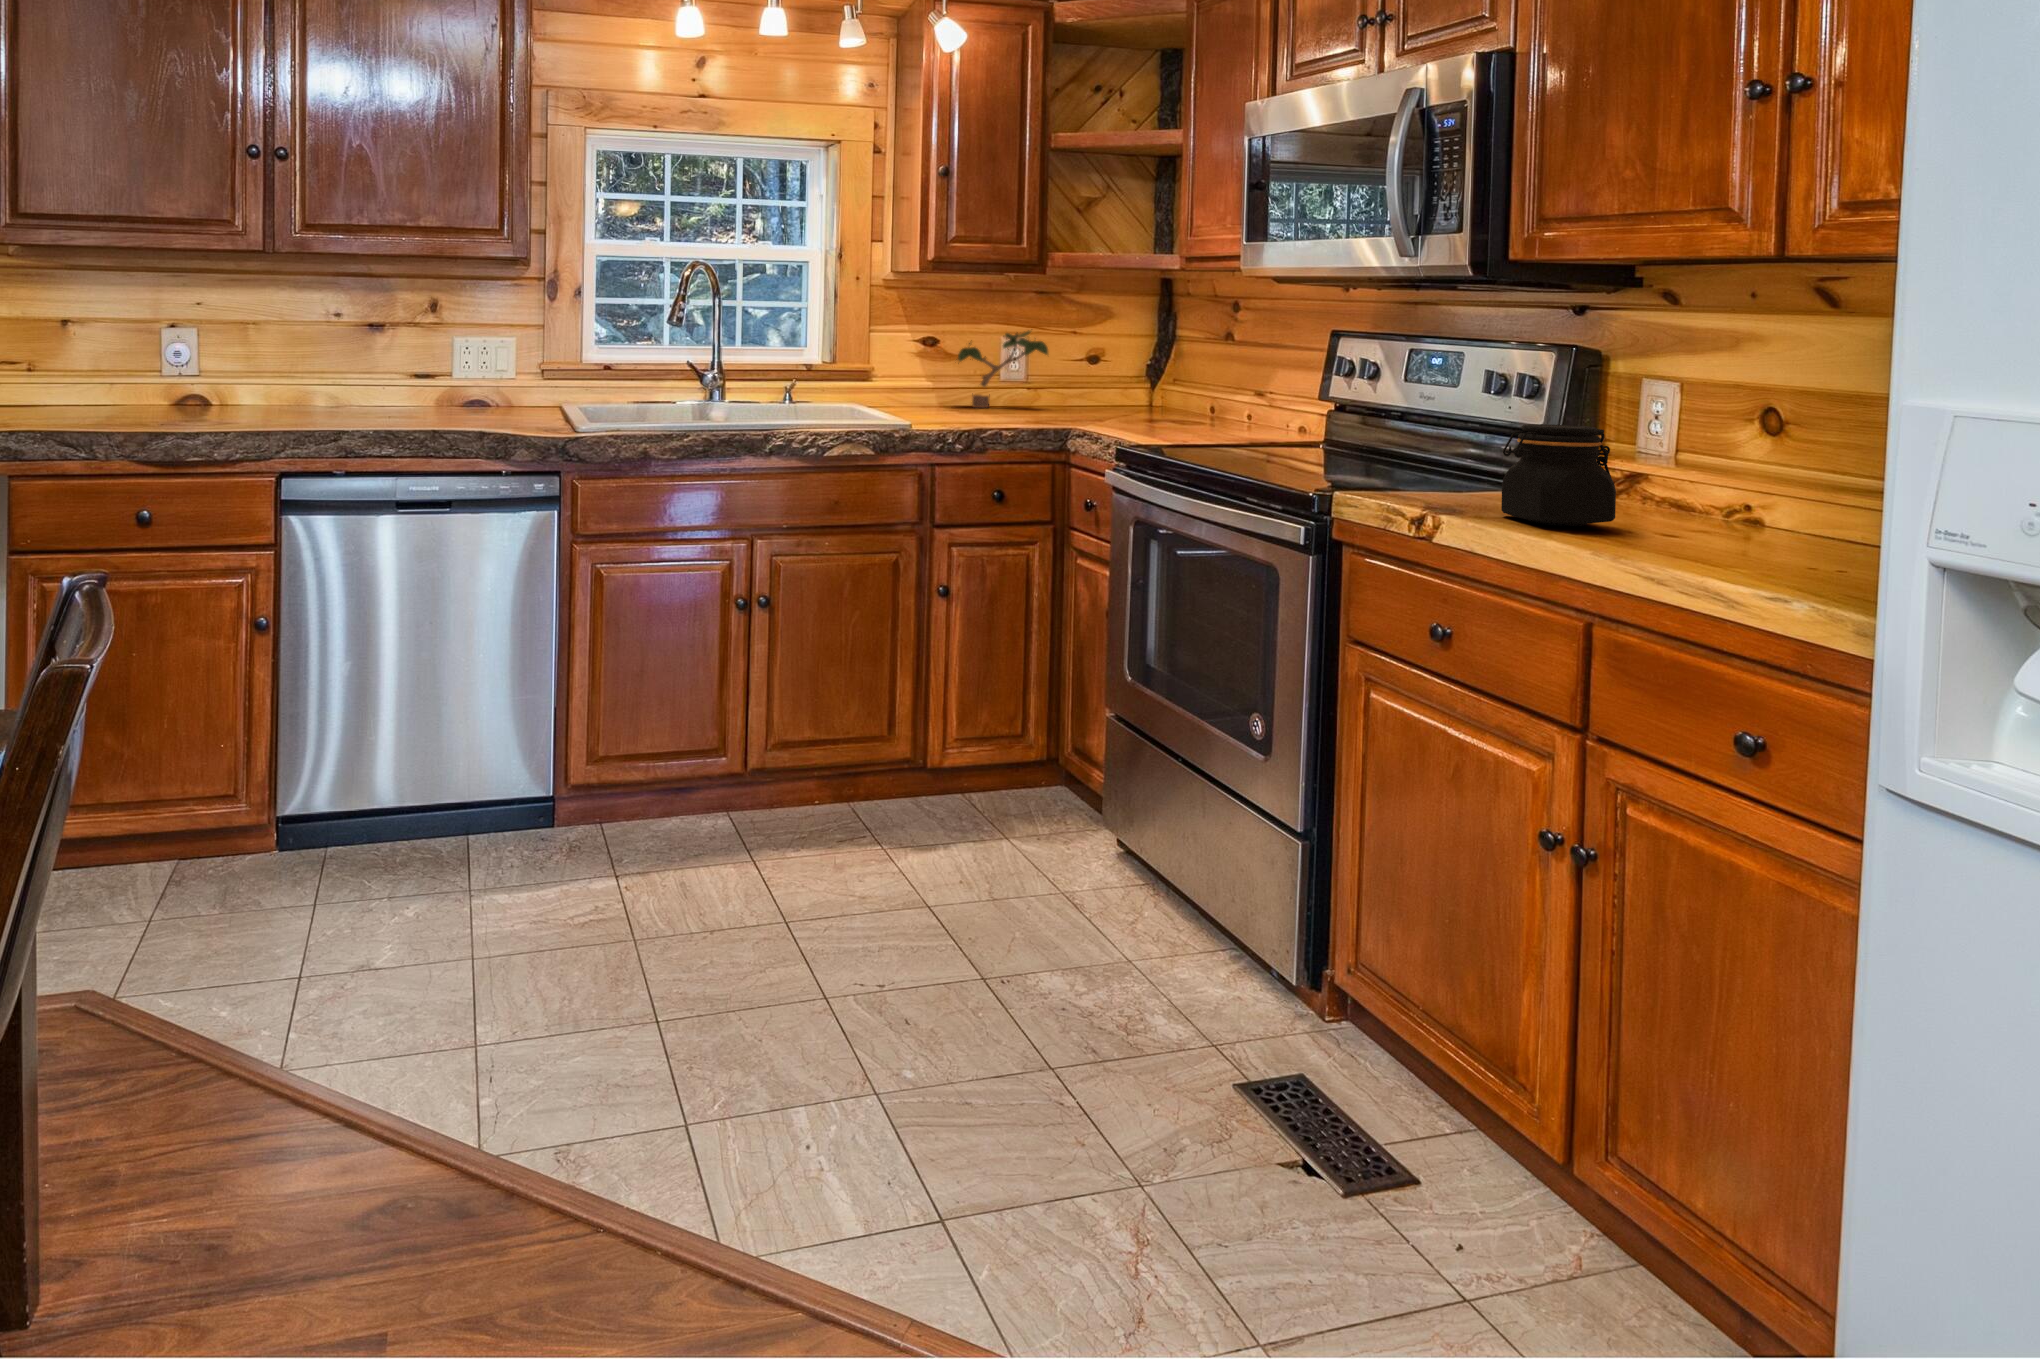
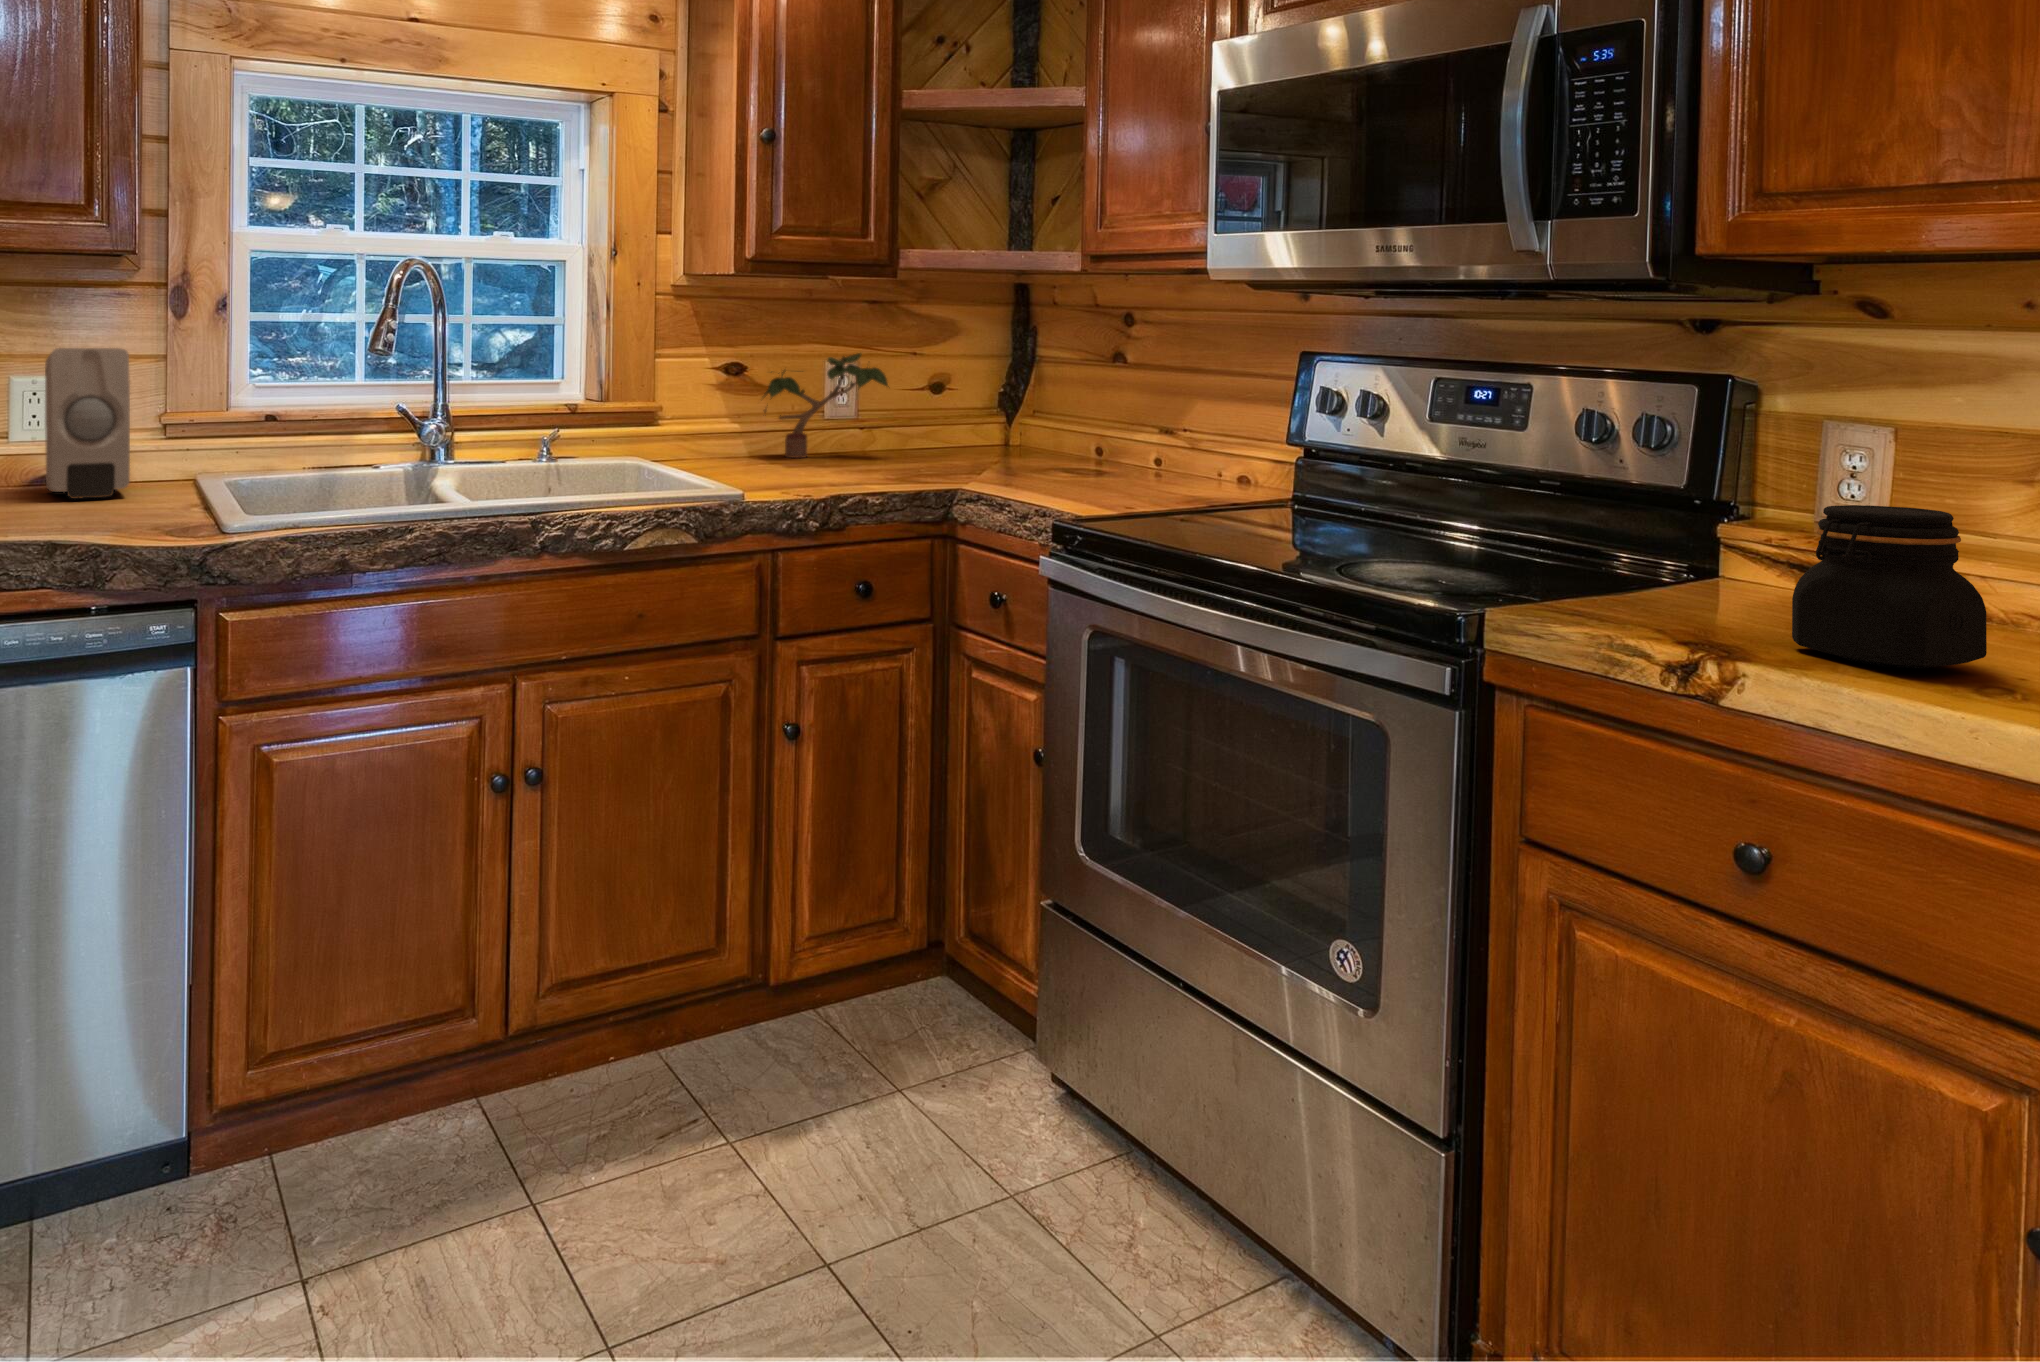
soap dispenser: none [475,319,525,414] -> present [45,348,130,499]

